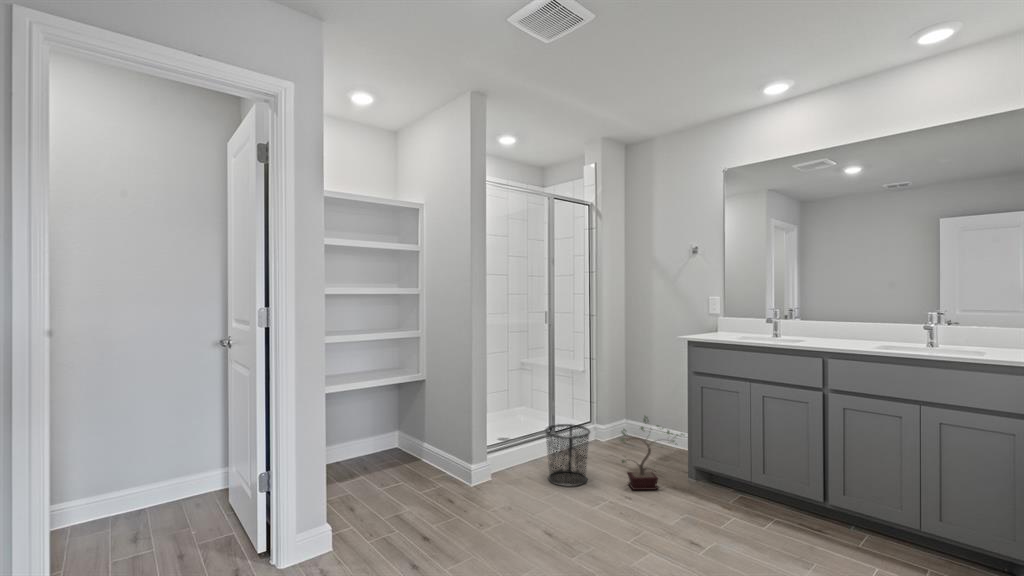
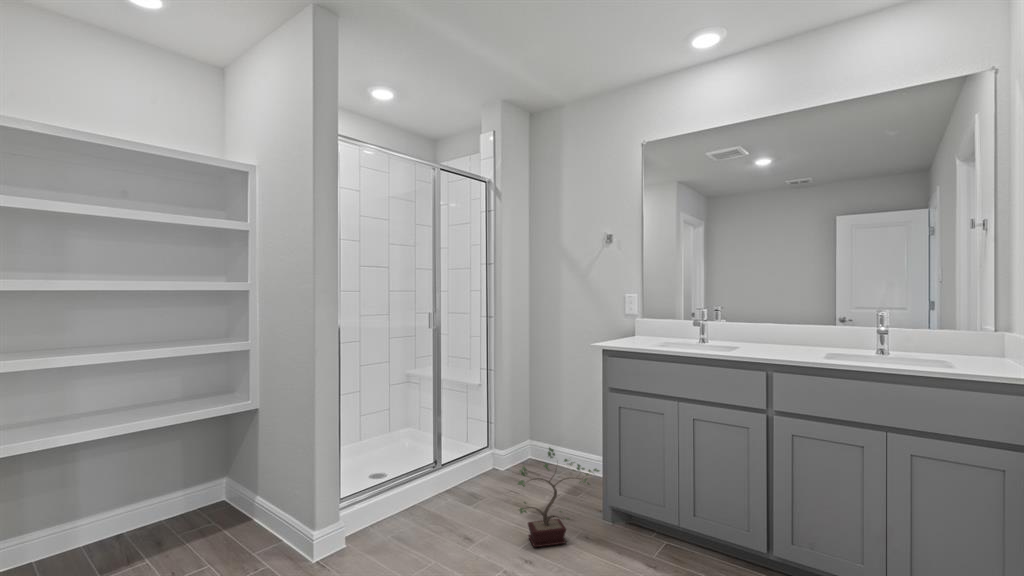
waste bin: present [545,424,590,486] -> none [420,461,481,549]

